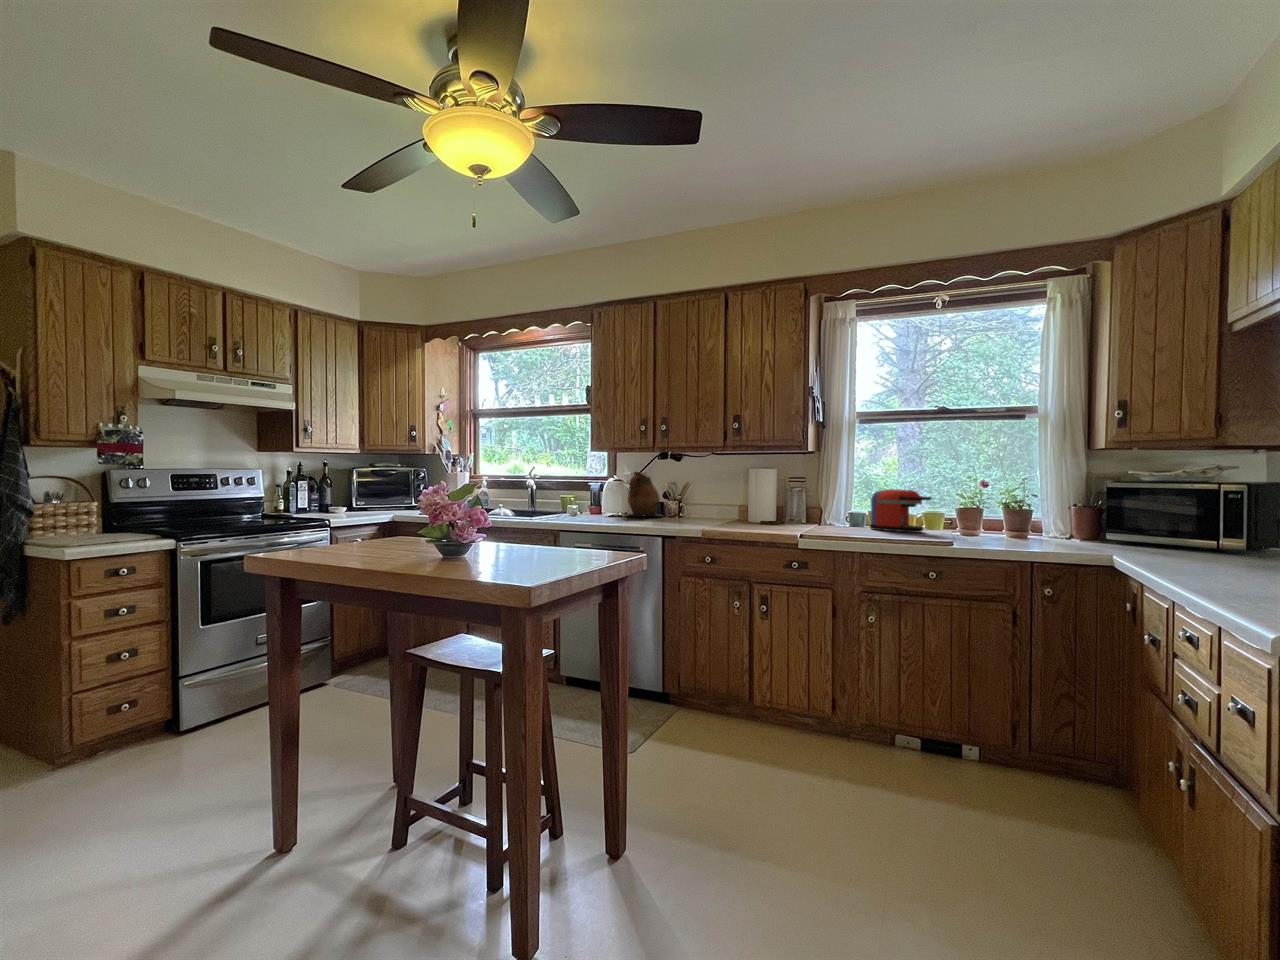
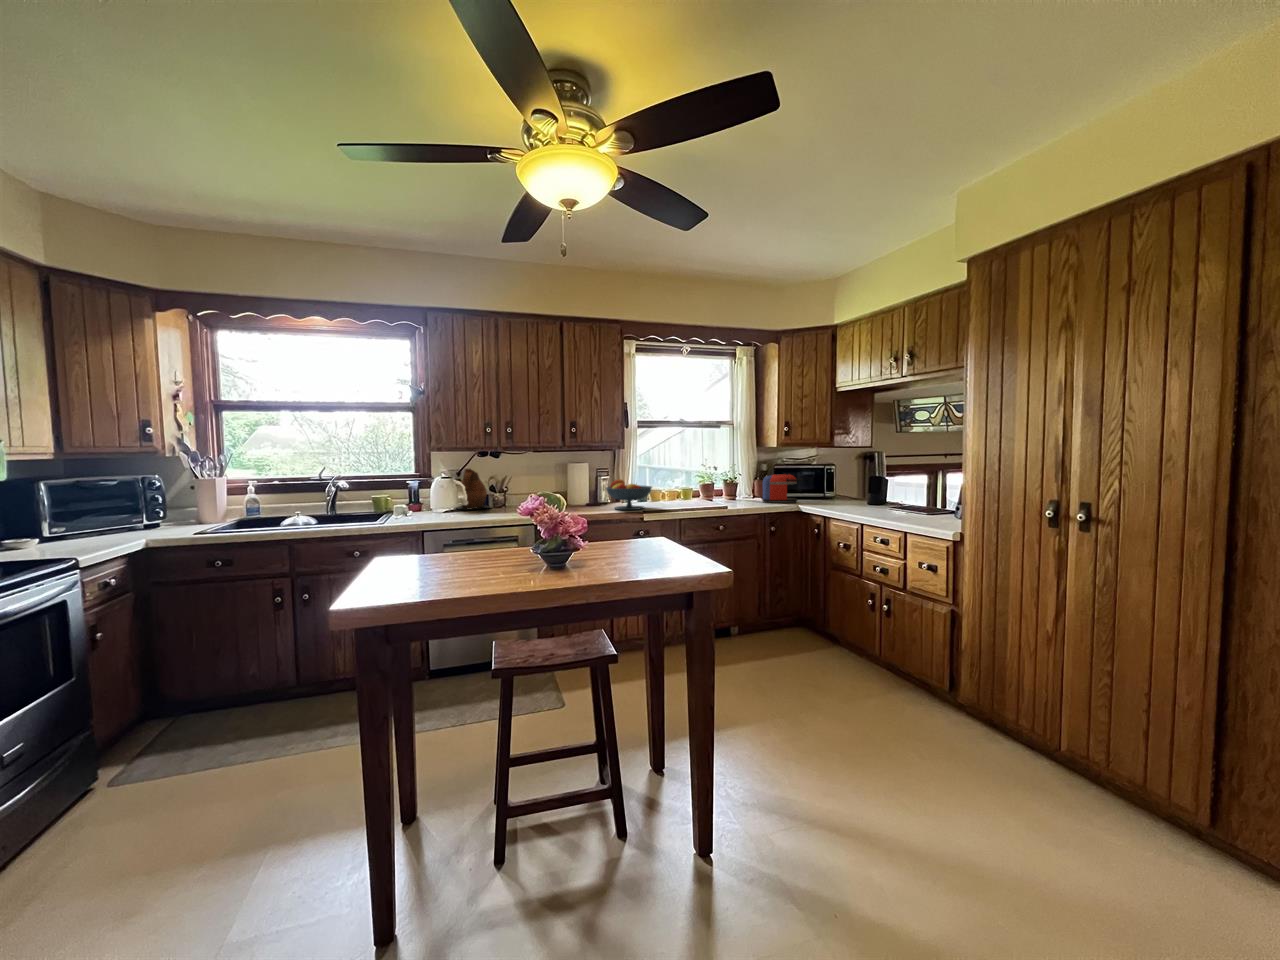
coffee maker: present [870,489,931,533] -> present [762,474,802,503]
fruit bowl: none [765,490,832,534] -> present [606,479,652,510]

